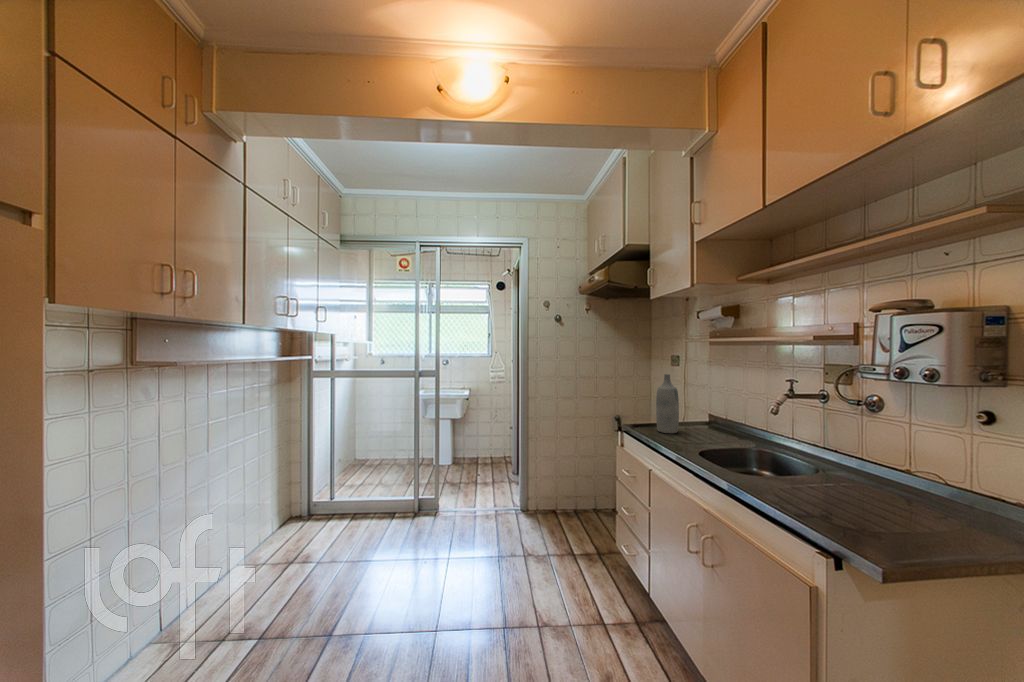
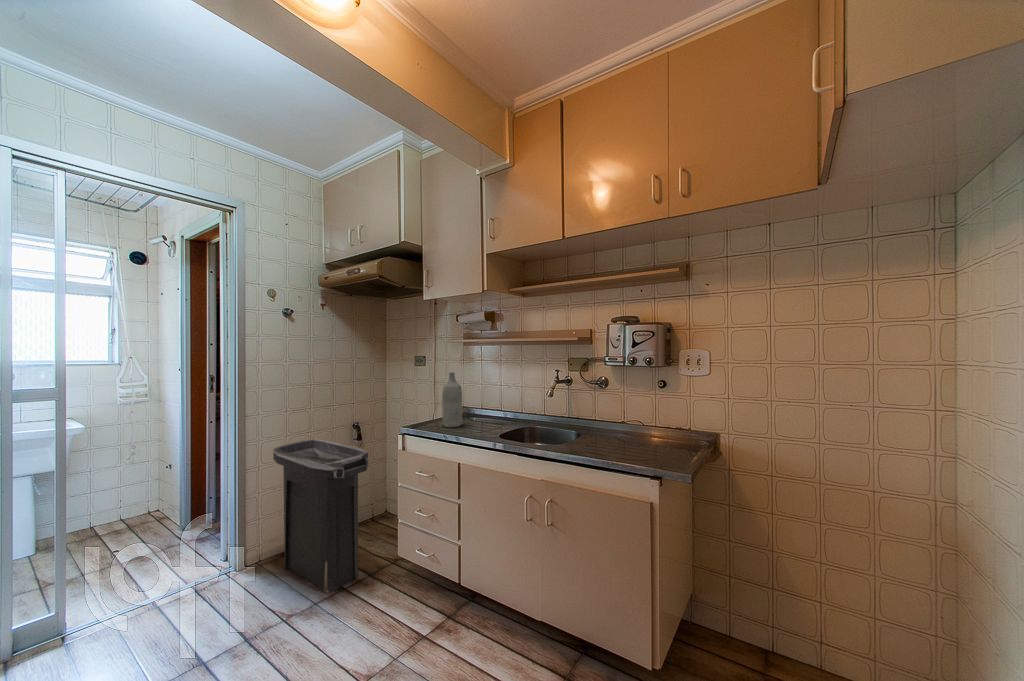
trash can: none [542,423,598,553] -> present [273,439,368,592]

